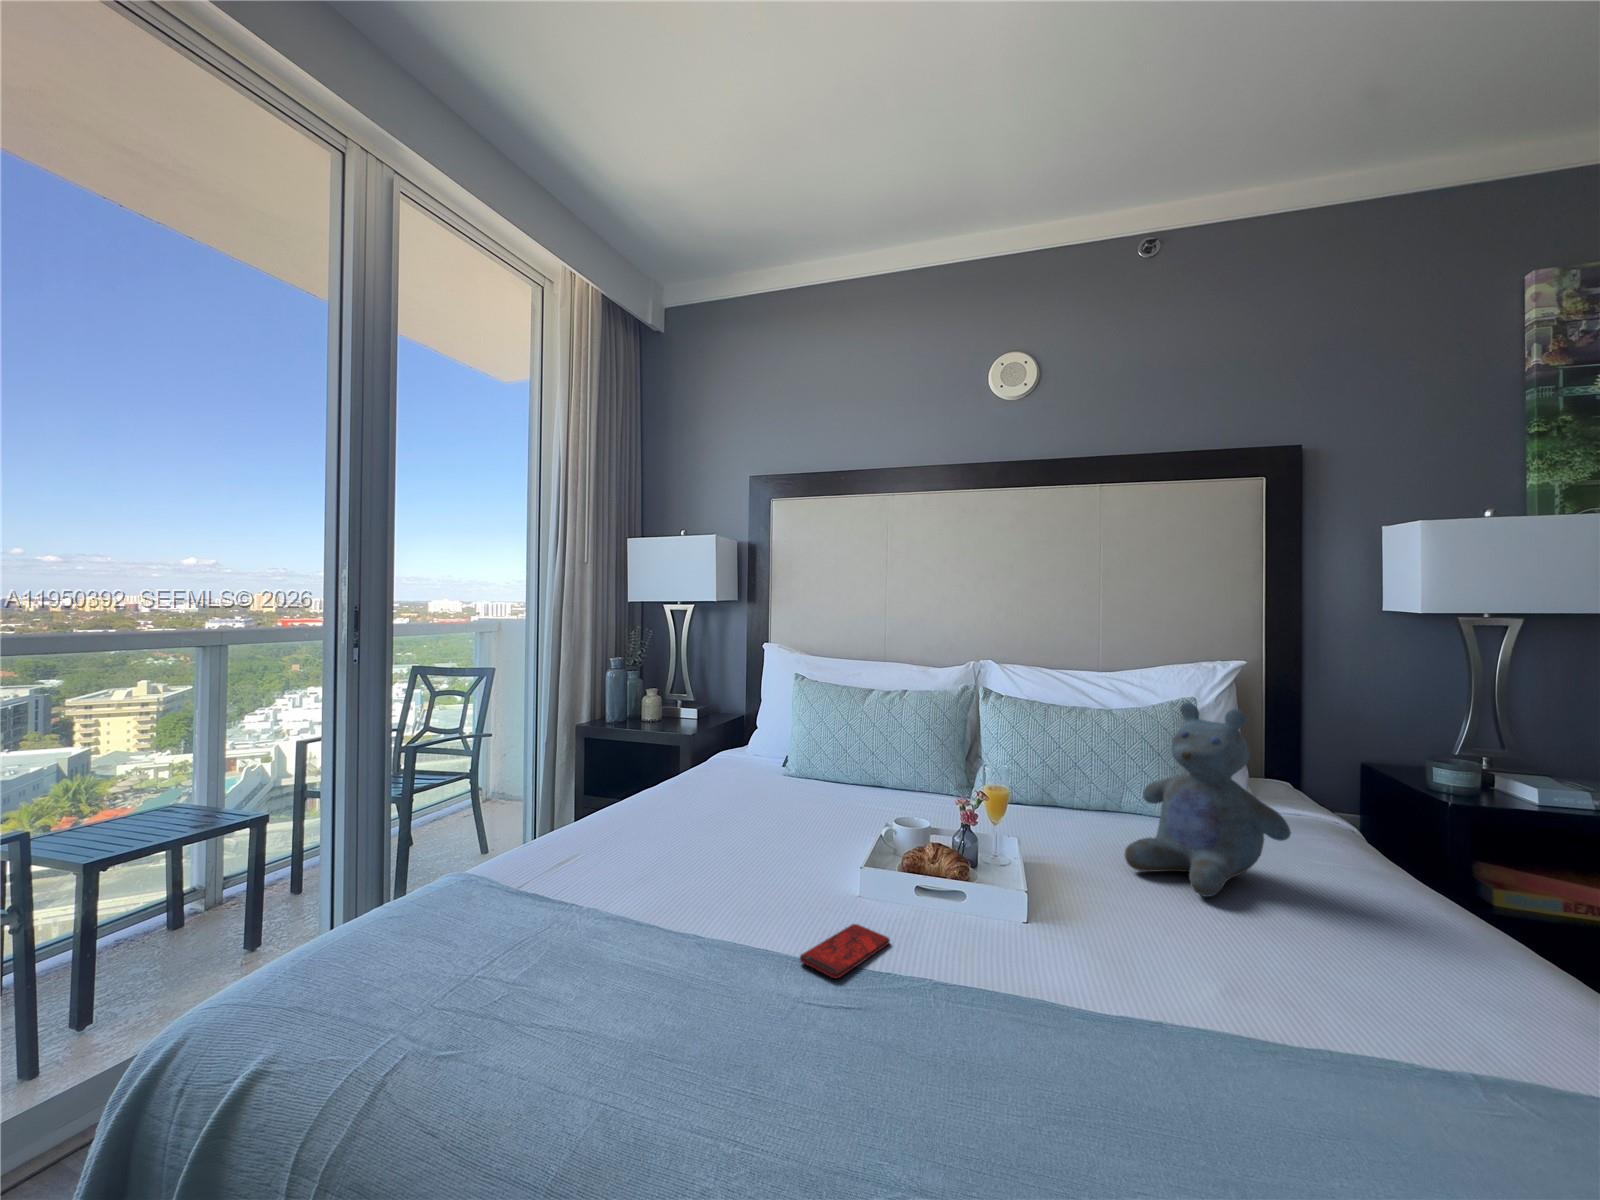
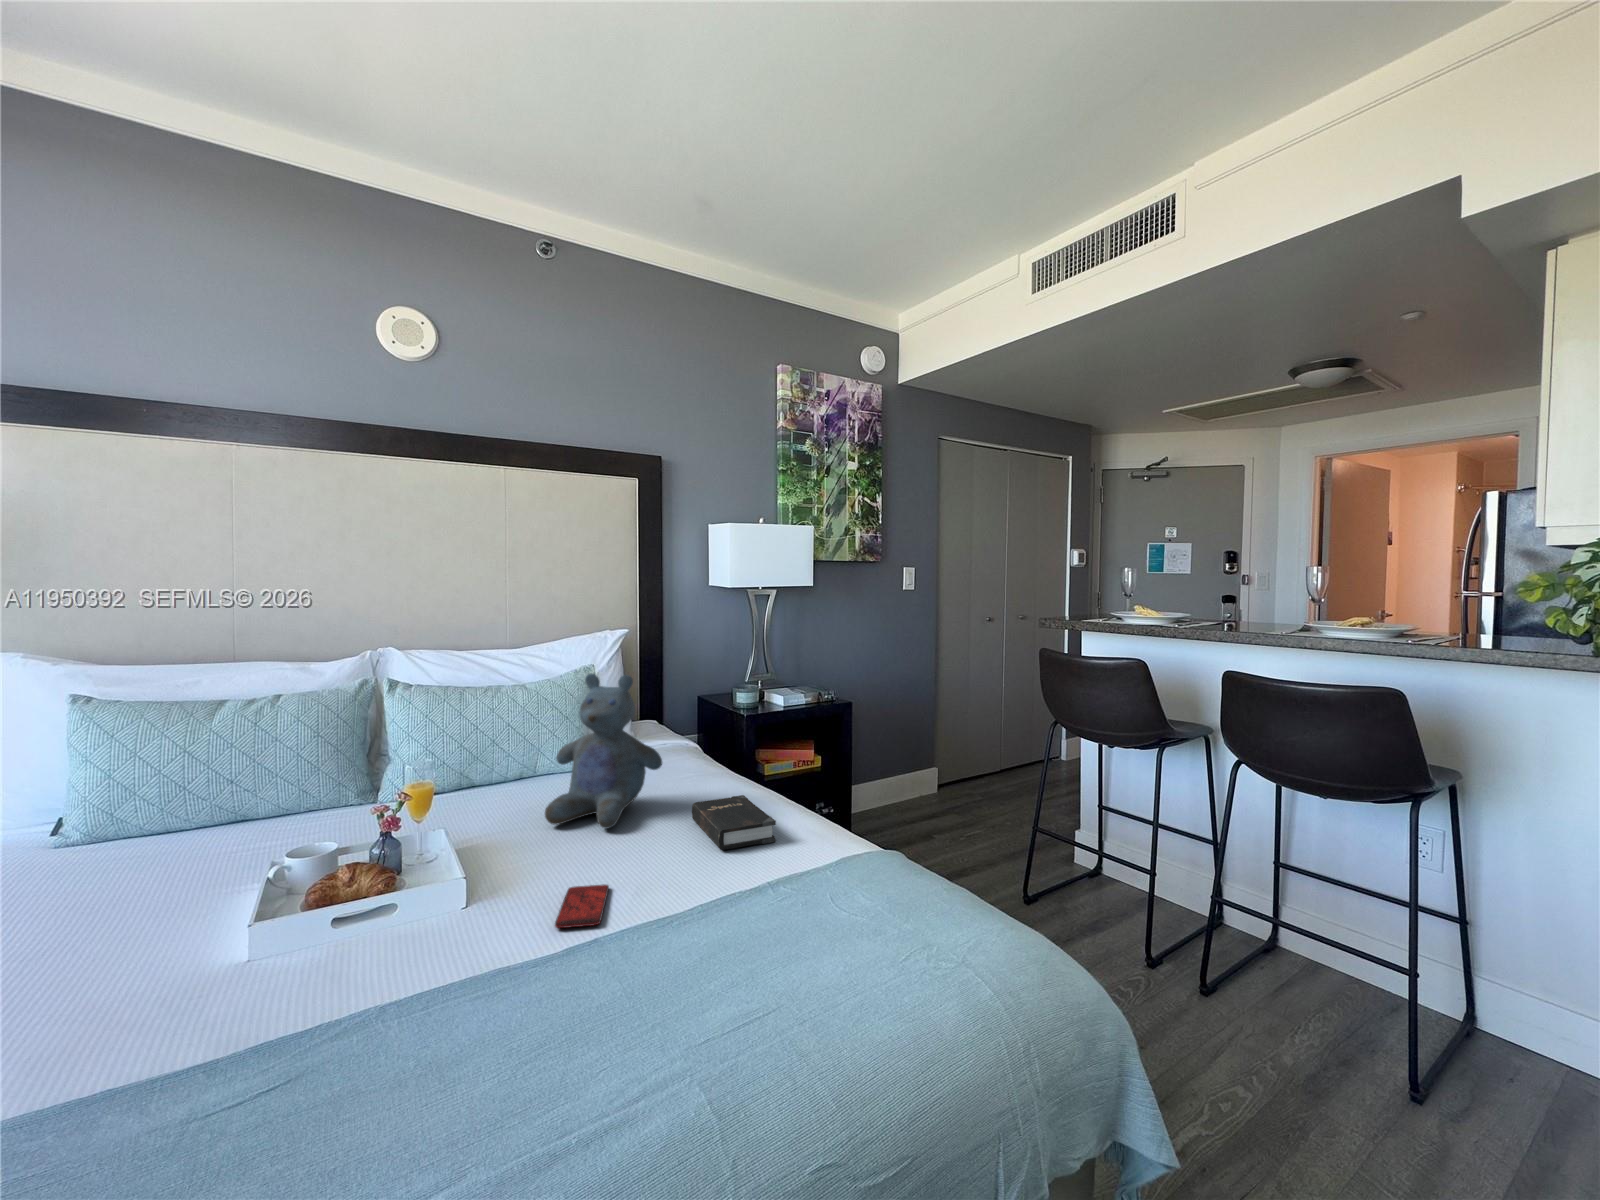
hardback book: none [1340,904,1519,1020] -> present [692,795,776,850]
smartphone: present [800,924,890,978] -> present [555,885,609,928]

